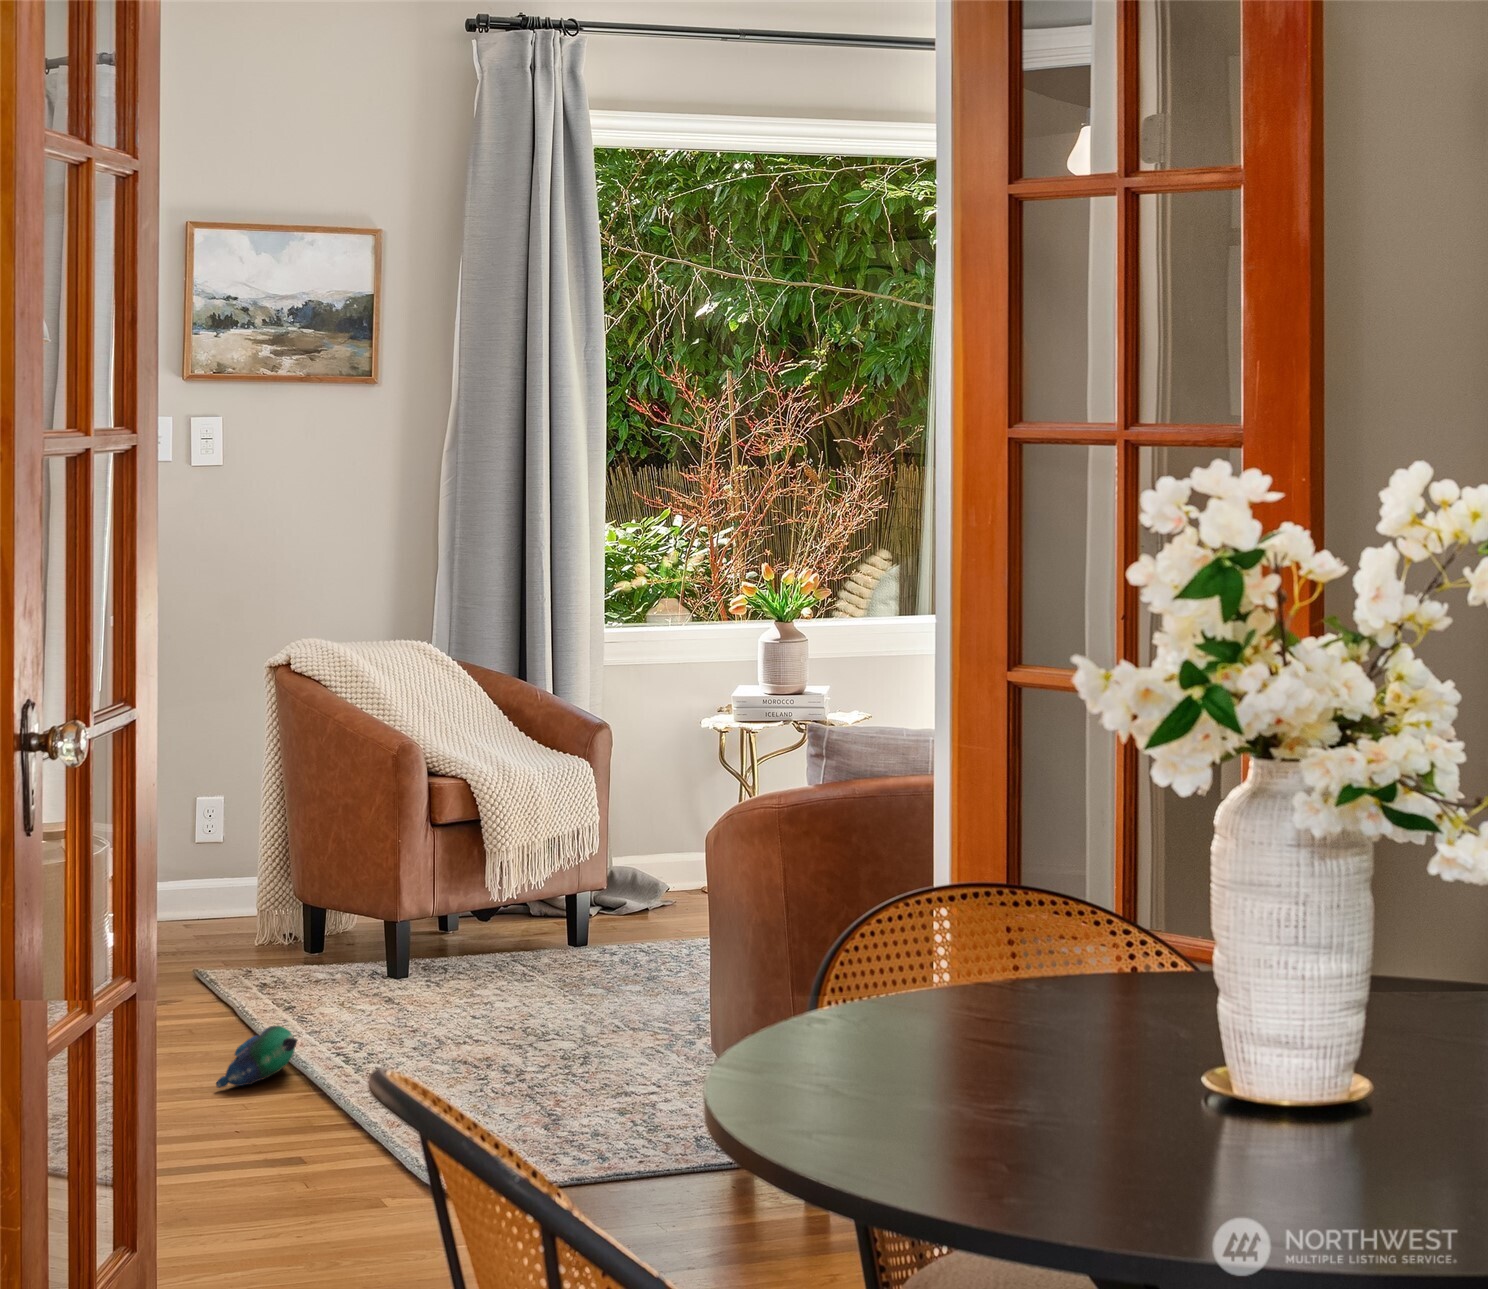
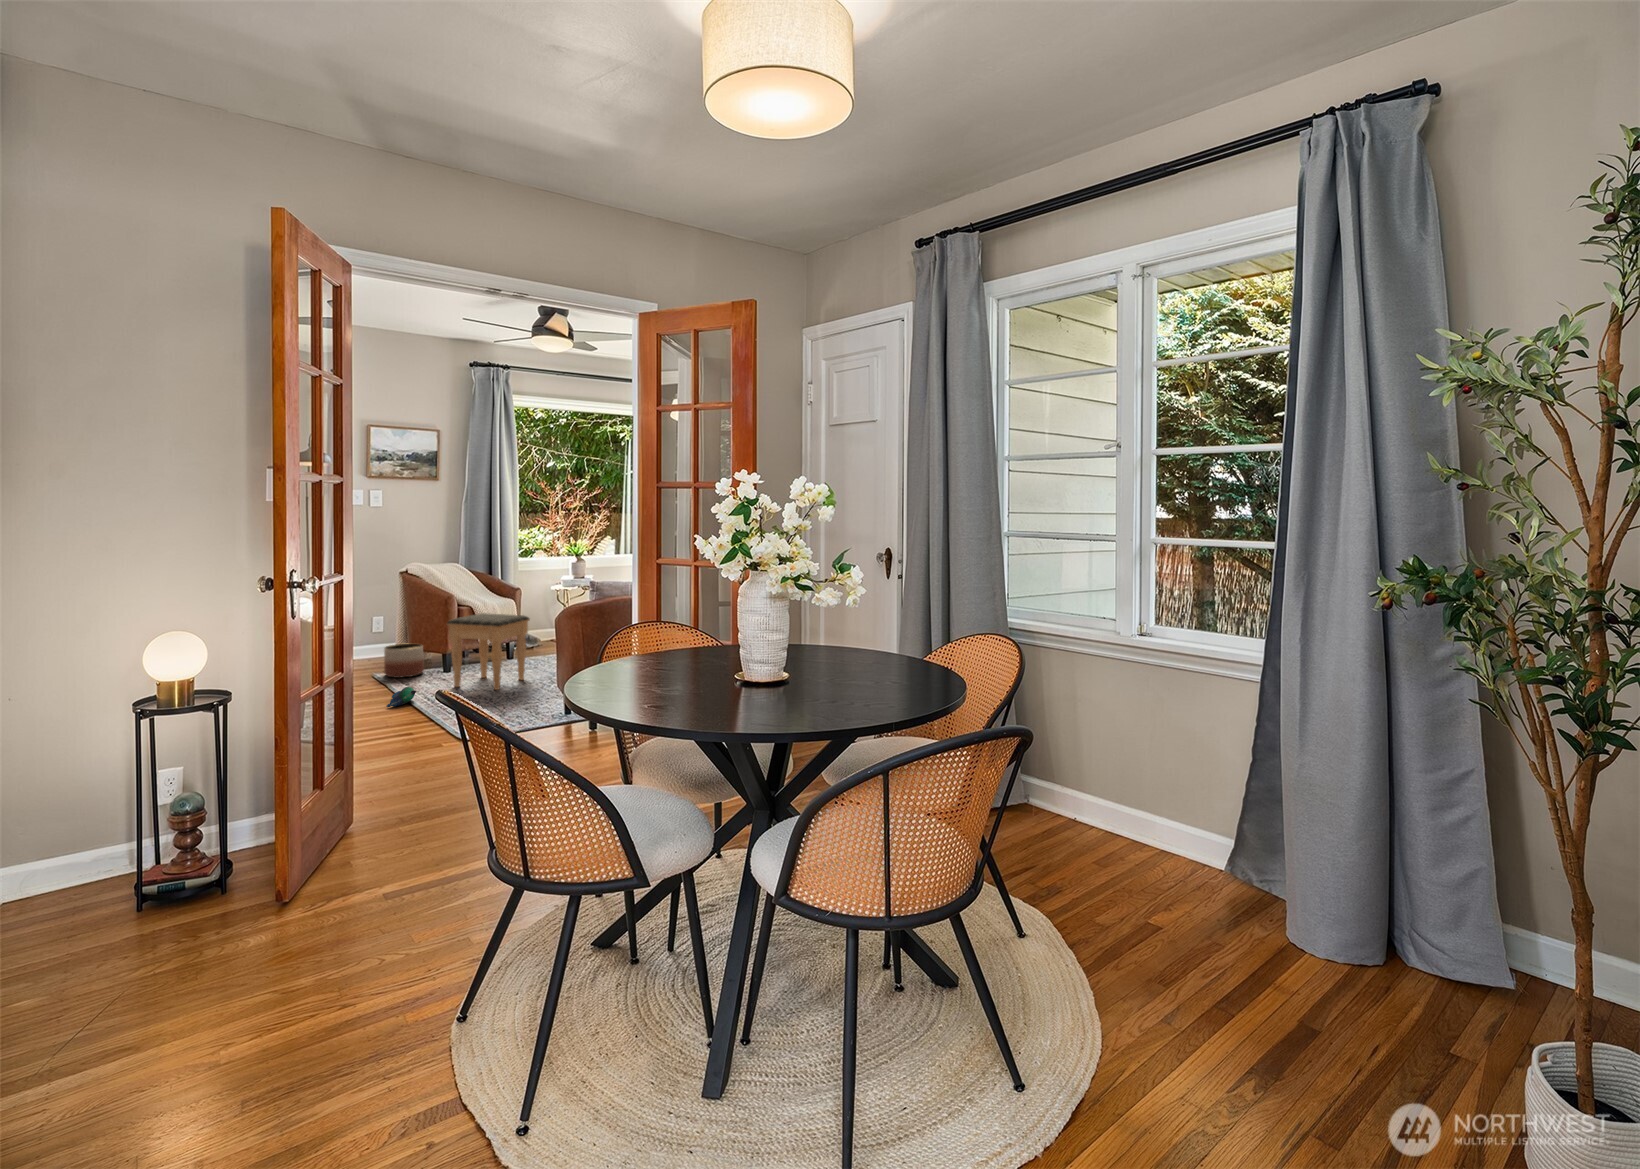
footstool: none [387,796,627,1048] -> present [447,613,530,690]
planter: none [229,885,331,989] -> present [384,644,424,678]

